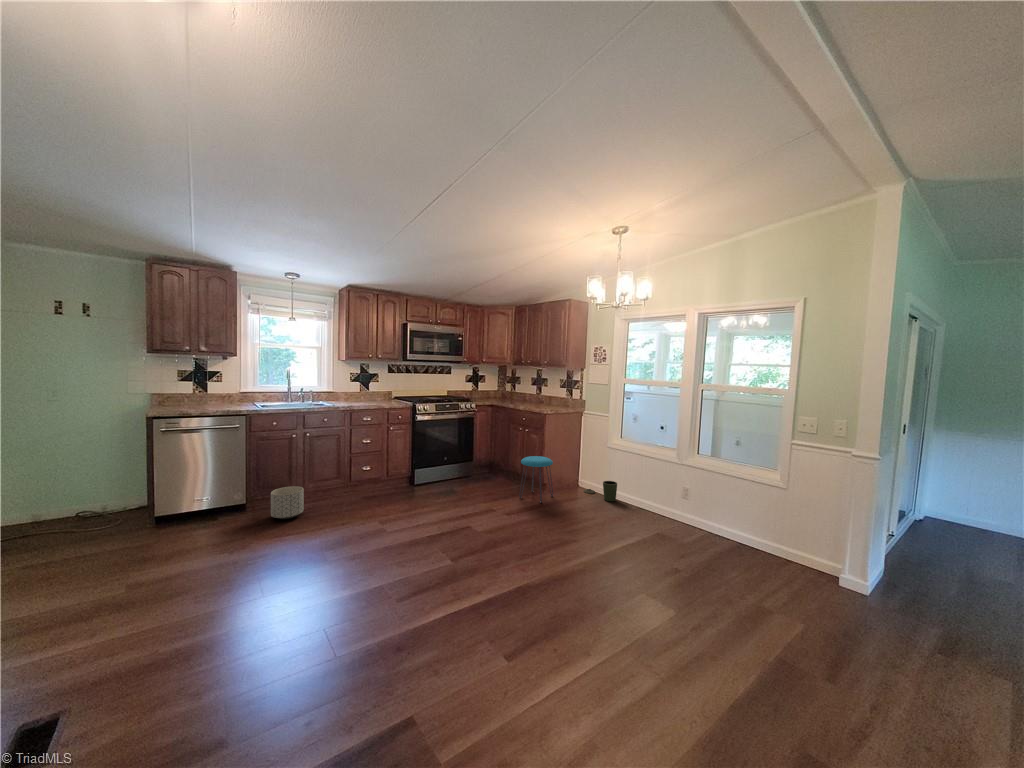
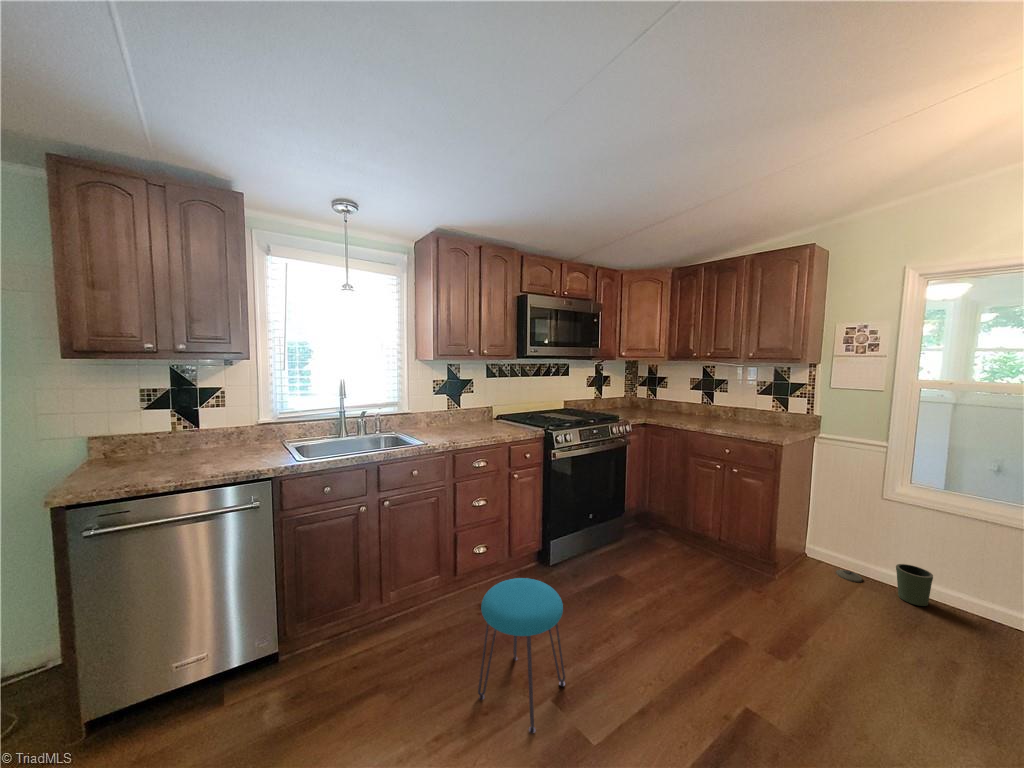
stool: present [519,456,553,503] -> present [478,578,565,734]
planter: present [271,486,304,519] -> none [334,621,398,712]

